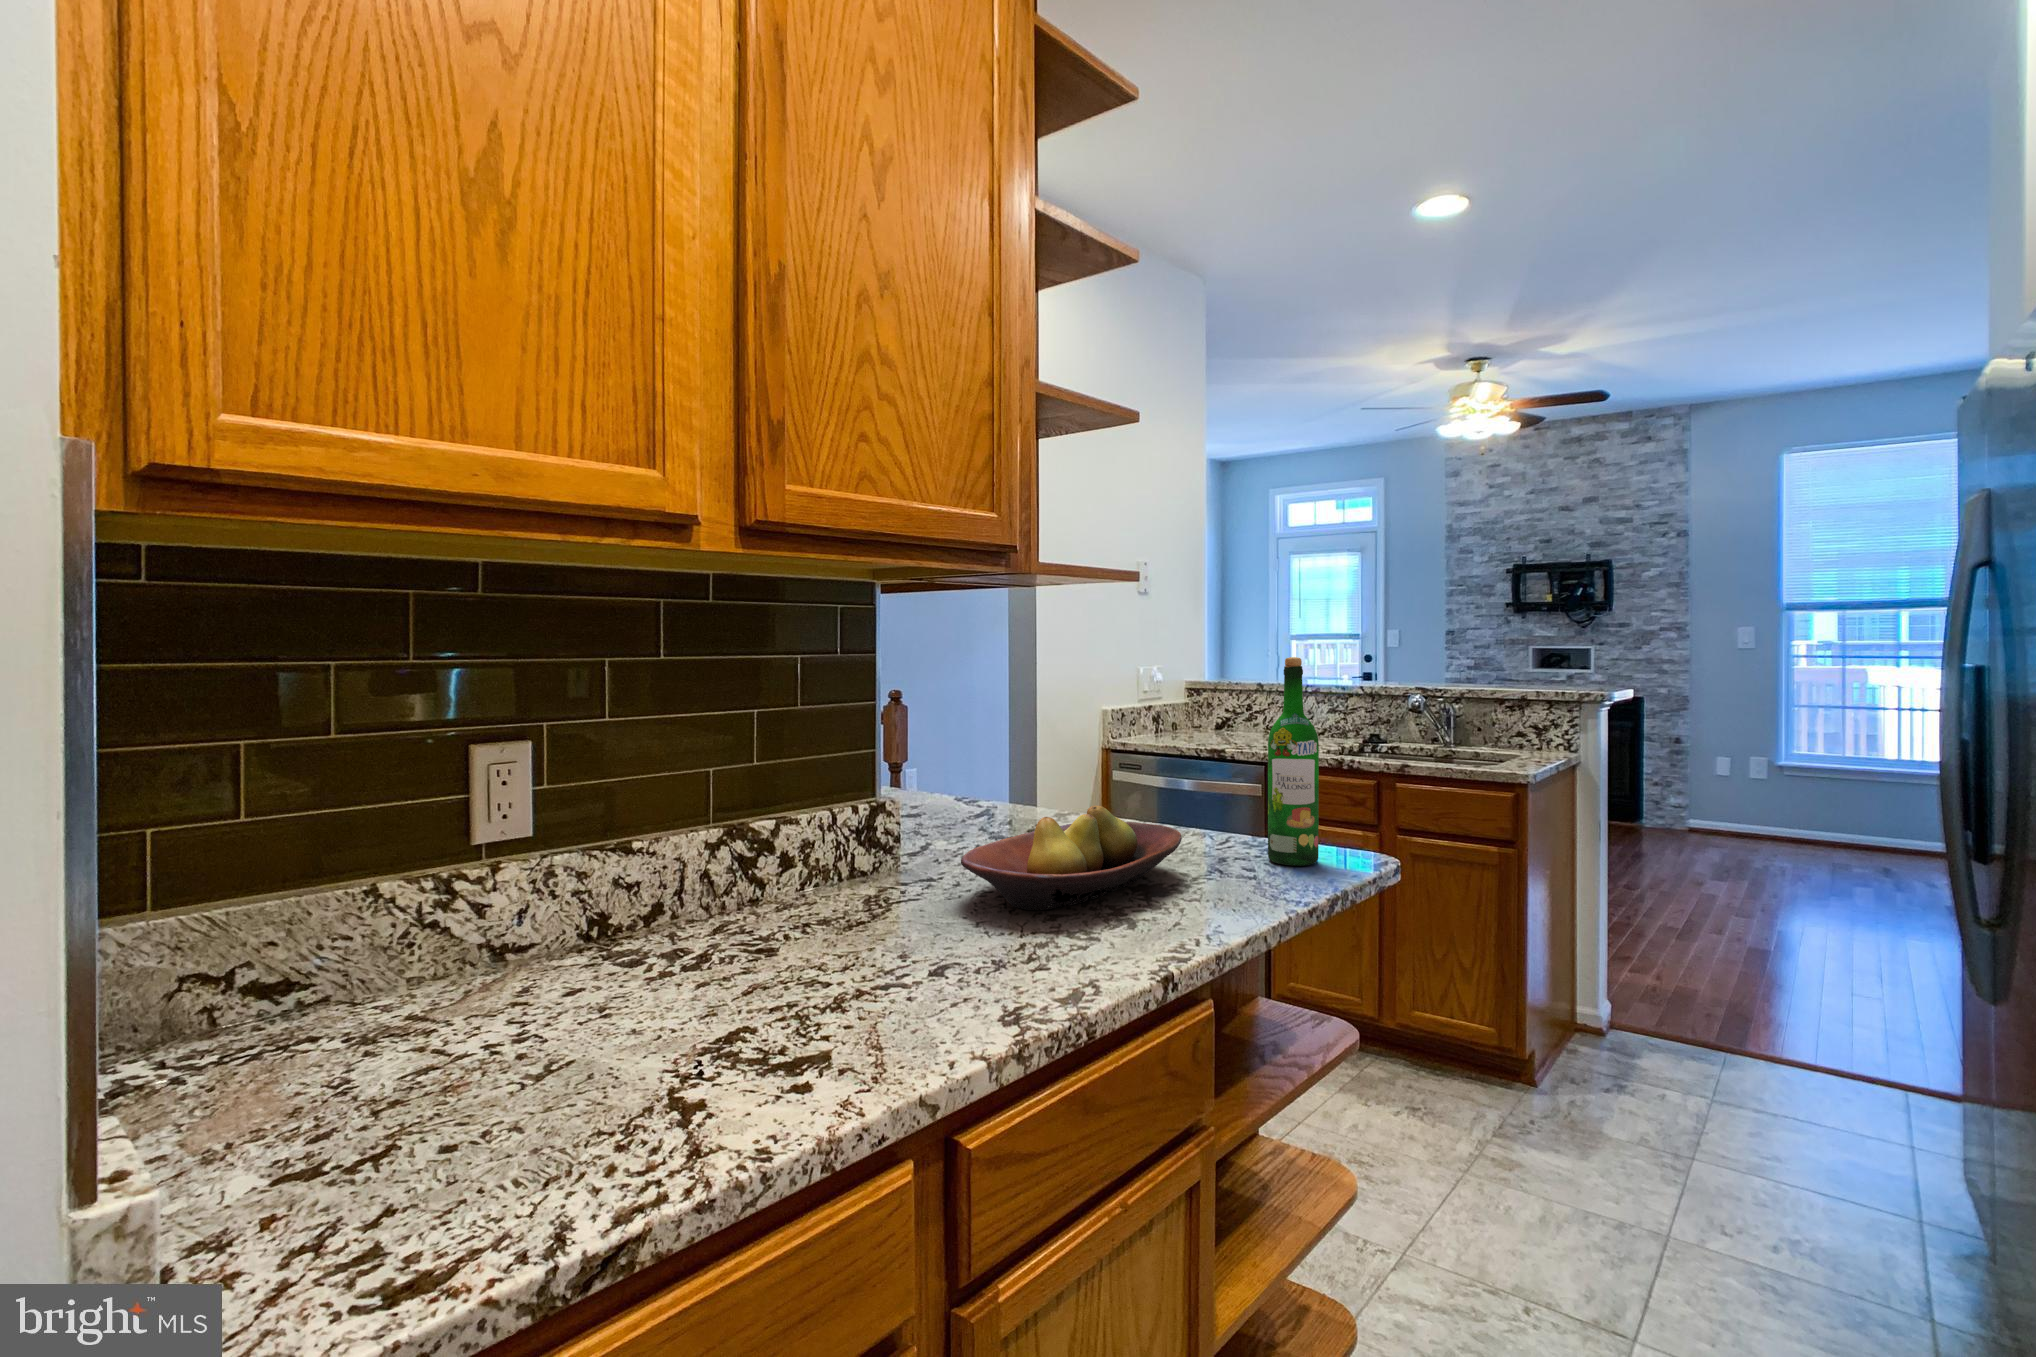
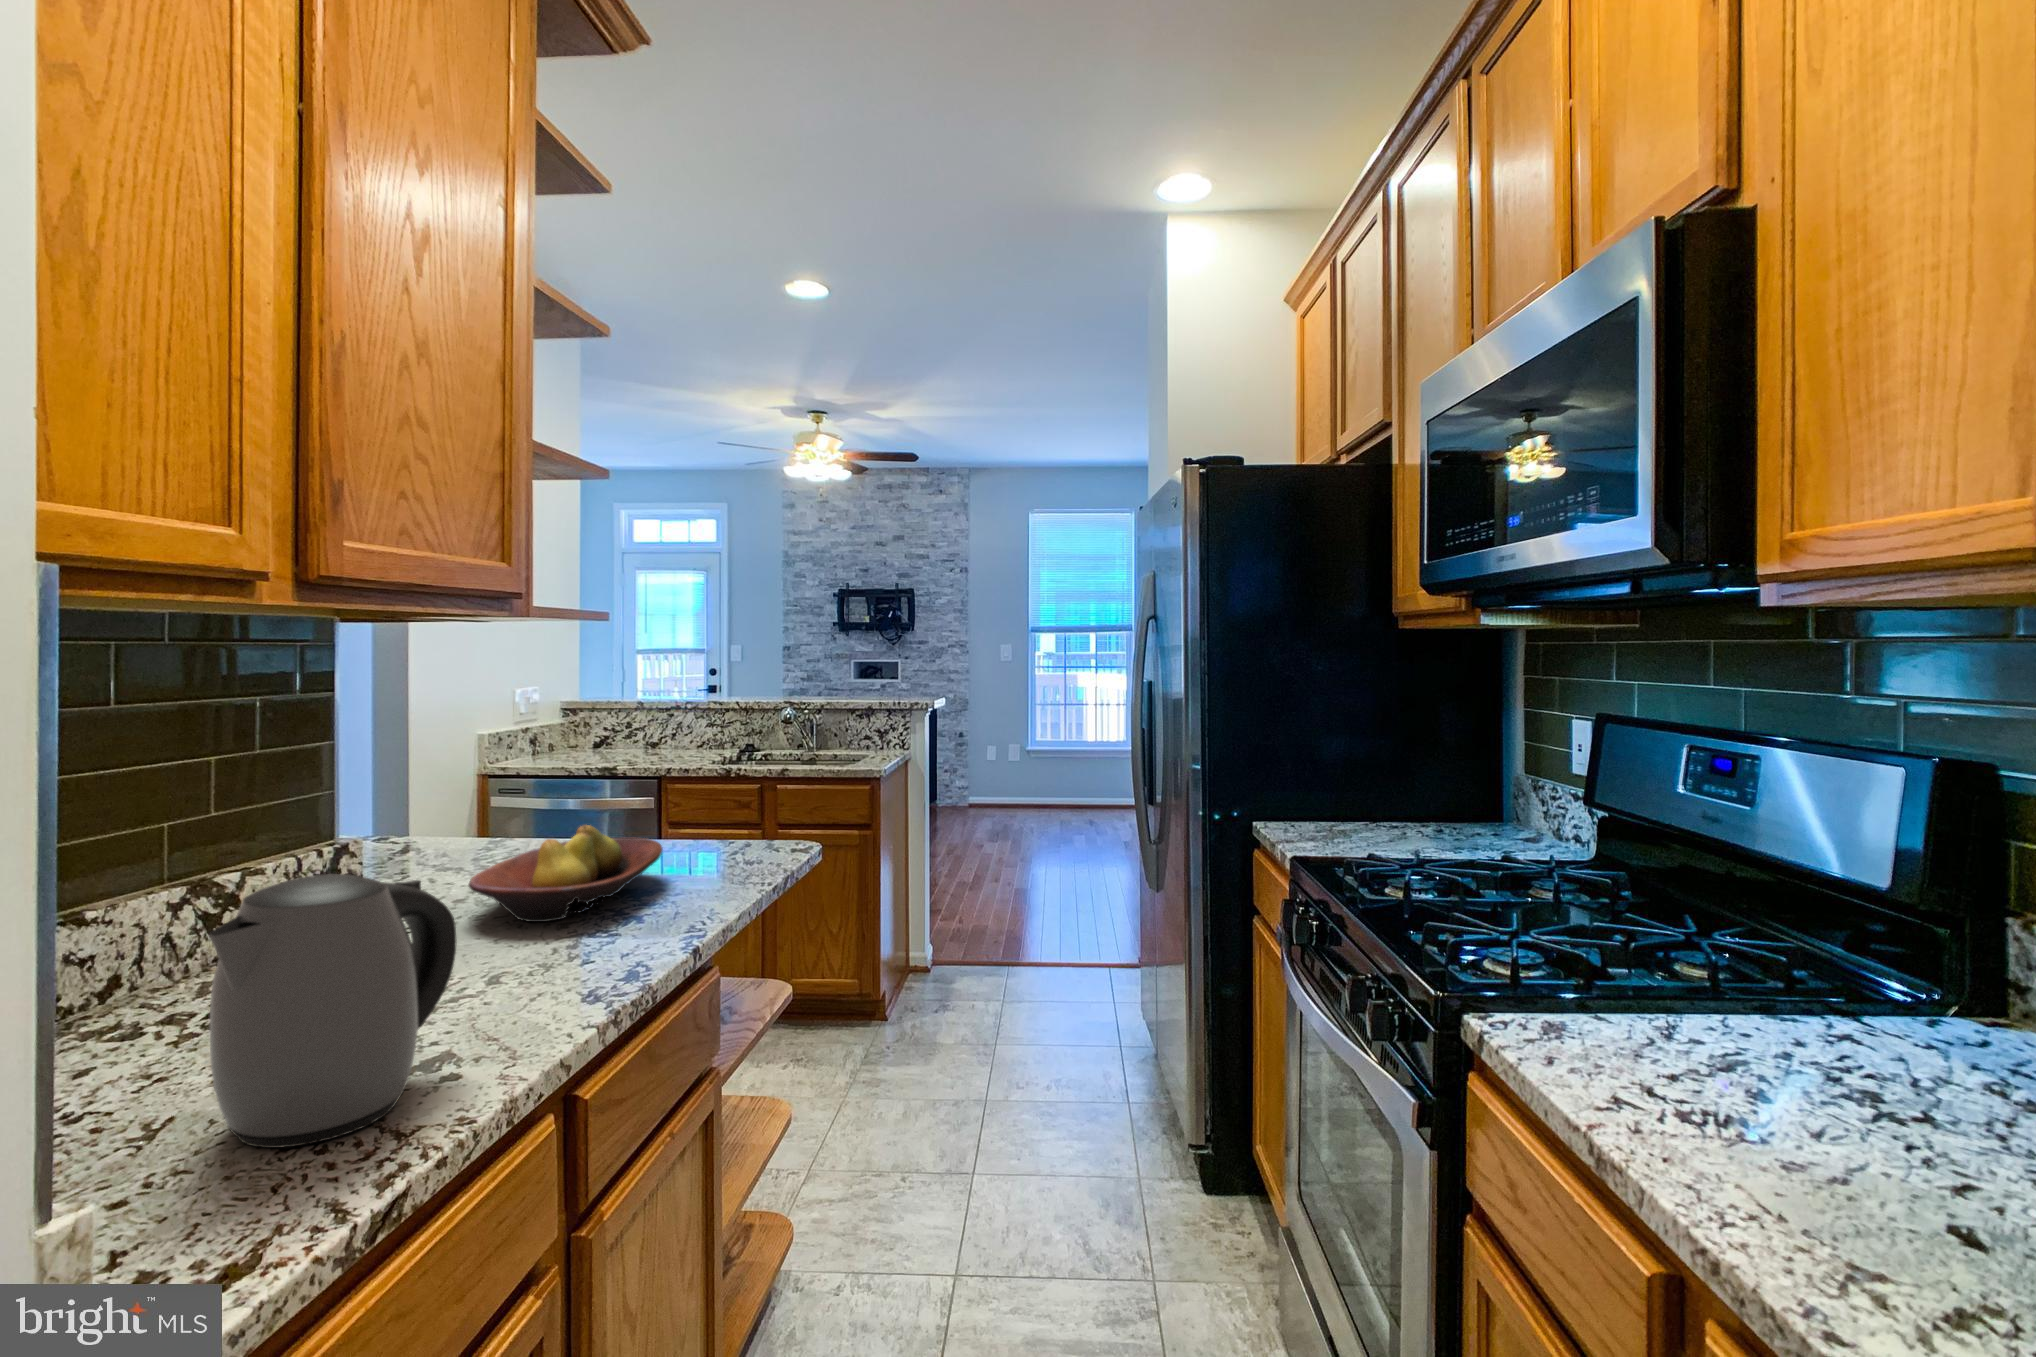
wine bottle: present [1268,657,1319,866] -> none [724,690,765,859]
kettle: none [519,831,815,1142] -> present [209,874,457,1148]

